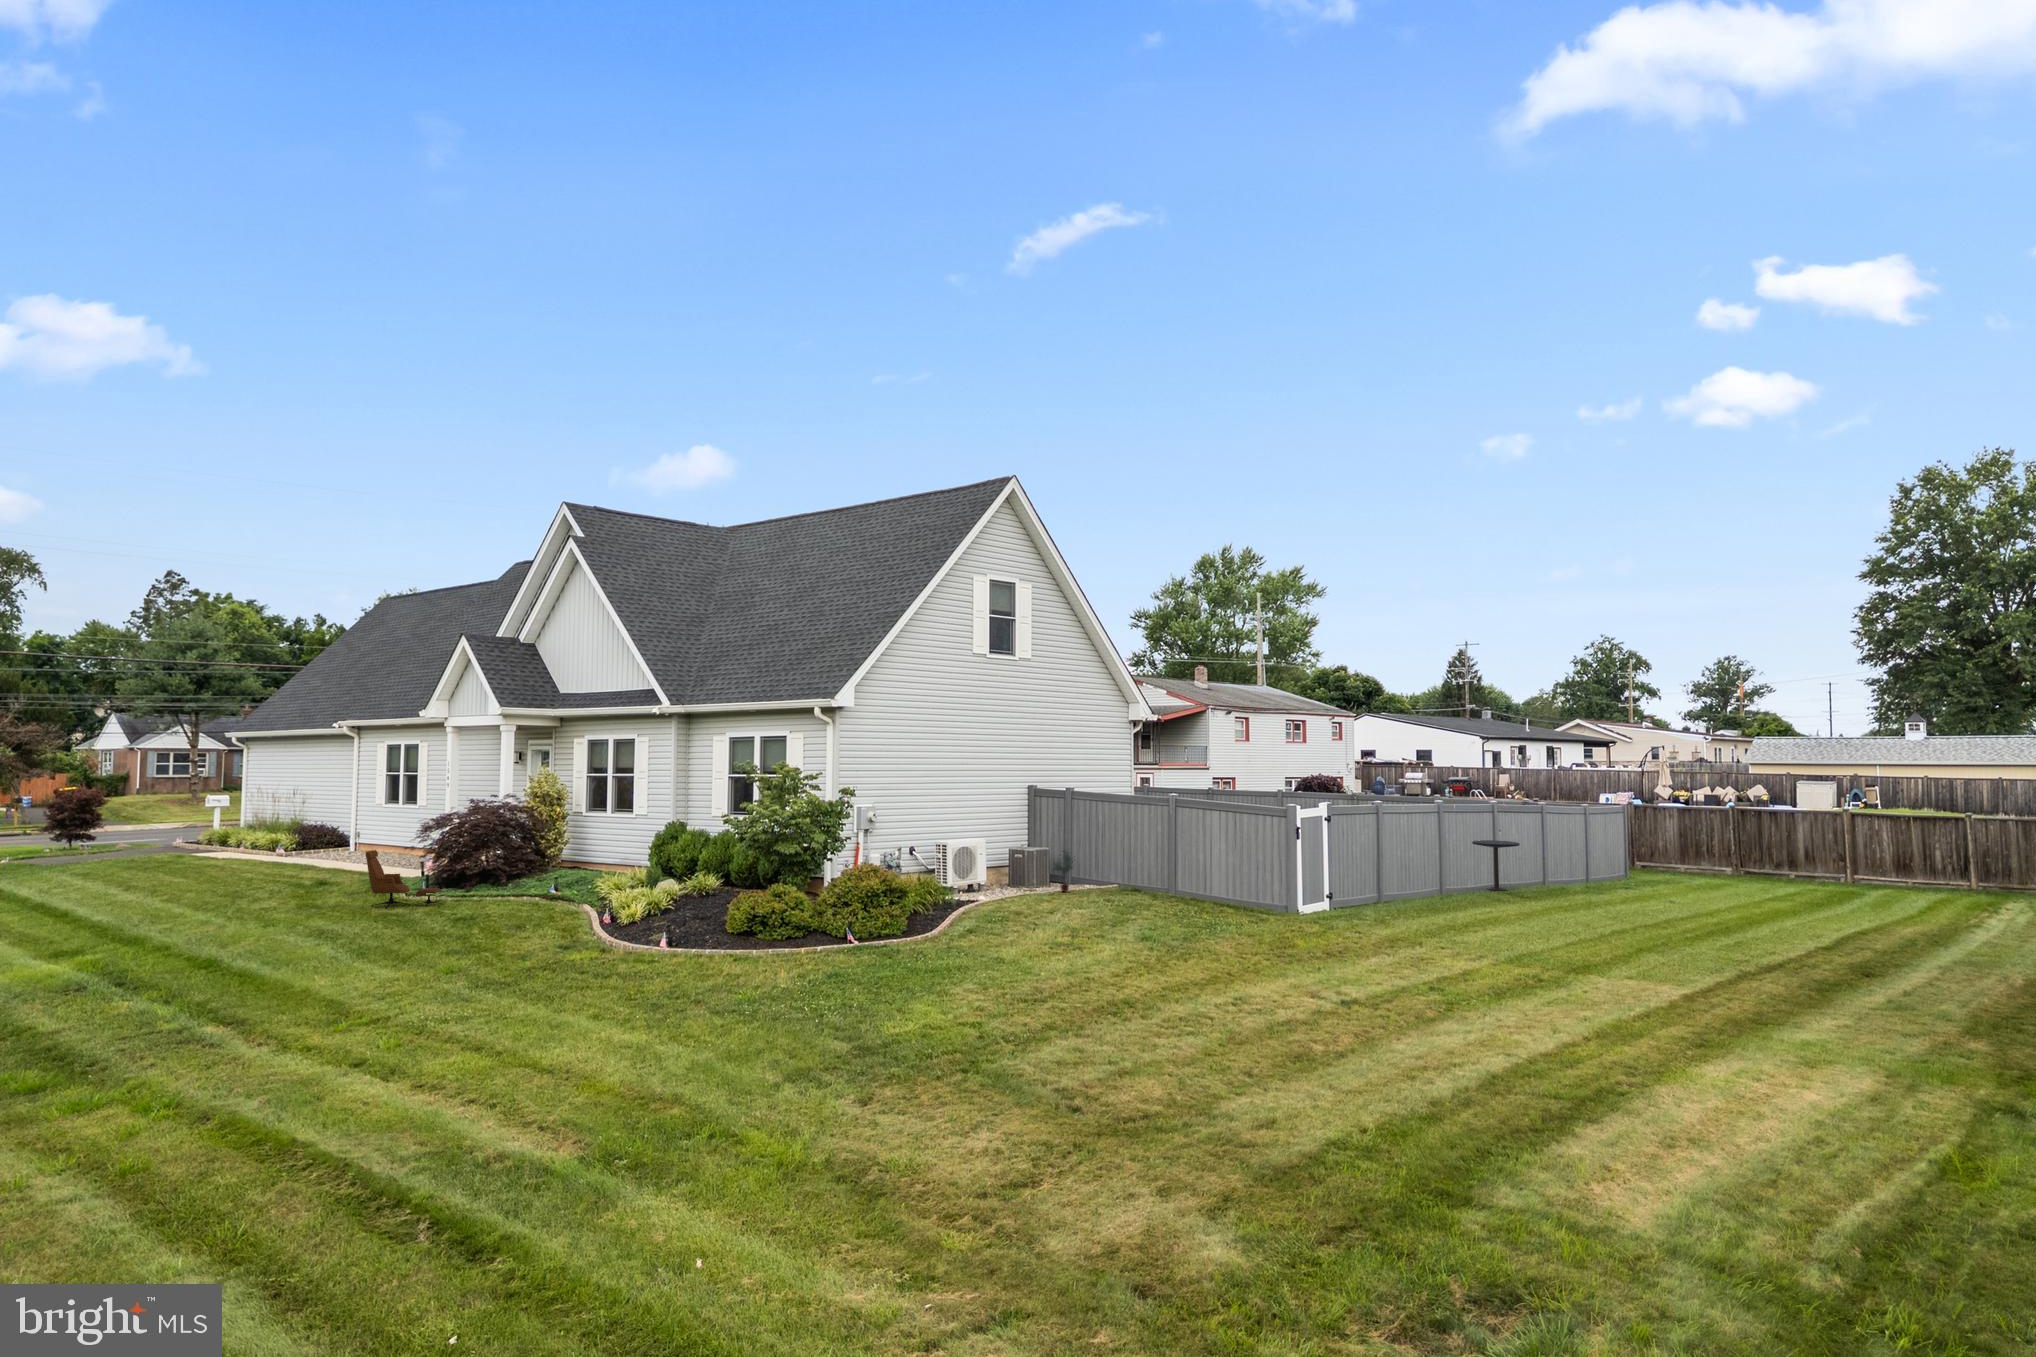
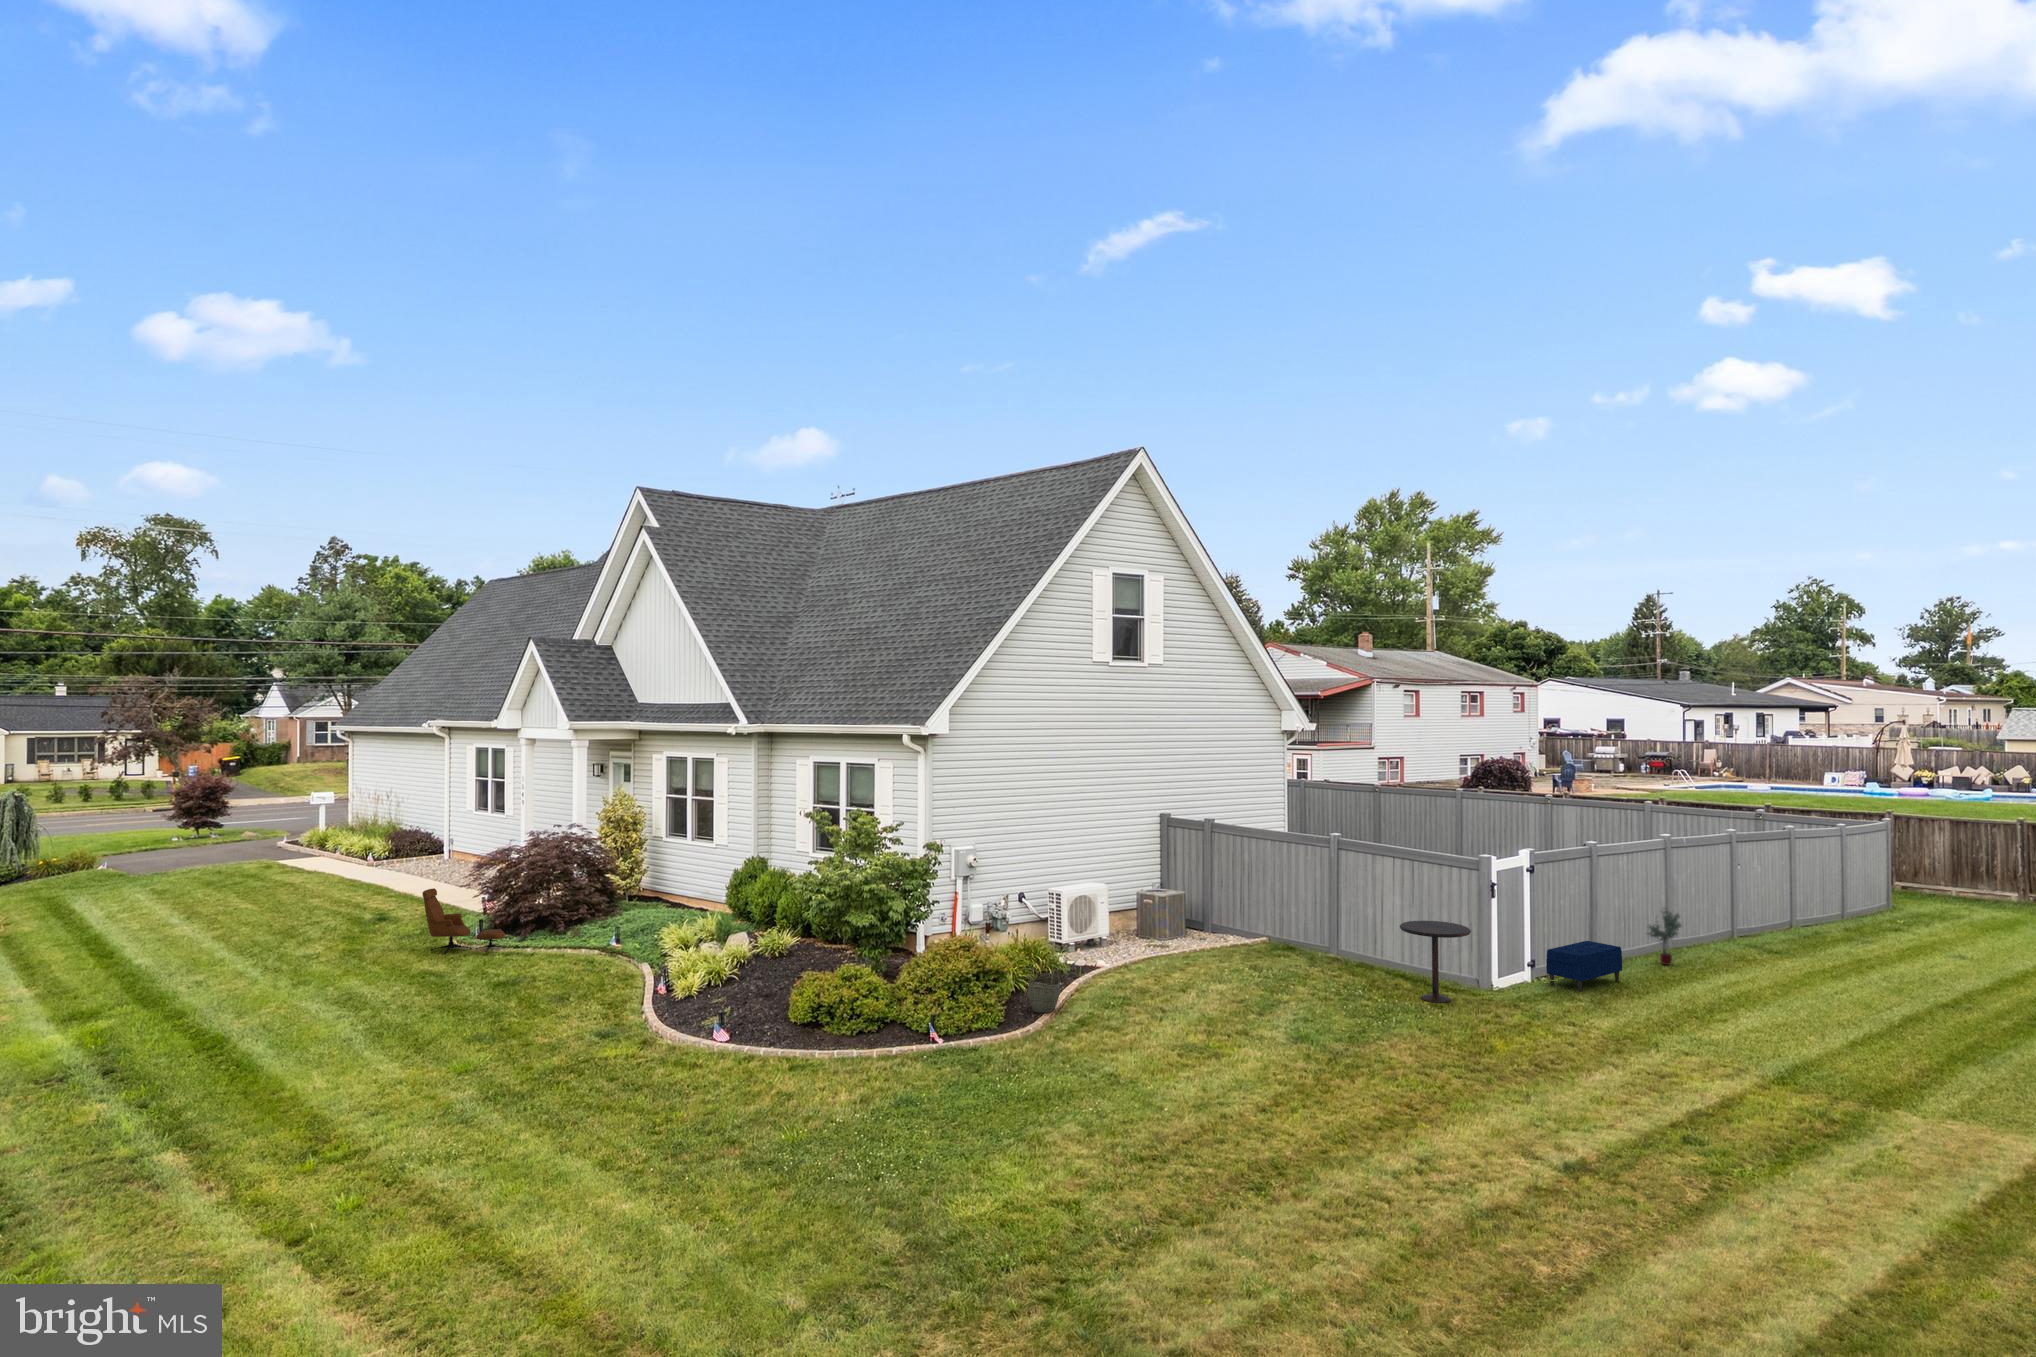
pedestal table: present [1472,840,1520,891] -> present [1400,921,1471,1003]
potted tree: present [1054,851,1075,892] -> present [1648,909,1681,965]
bench: none [1339,877,1396,914] -> present [1546,941,1622,992]
woven basket: none [926,895,952,932] -> present [1028,967,1060,1013]

